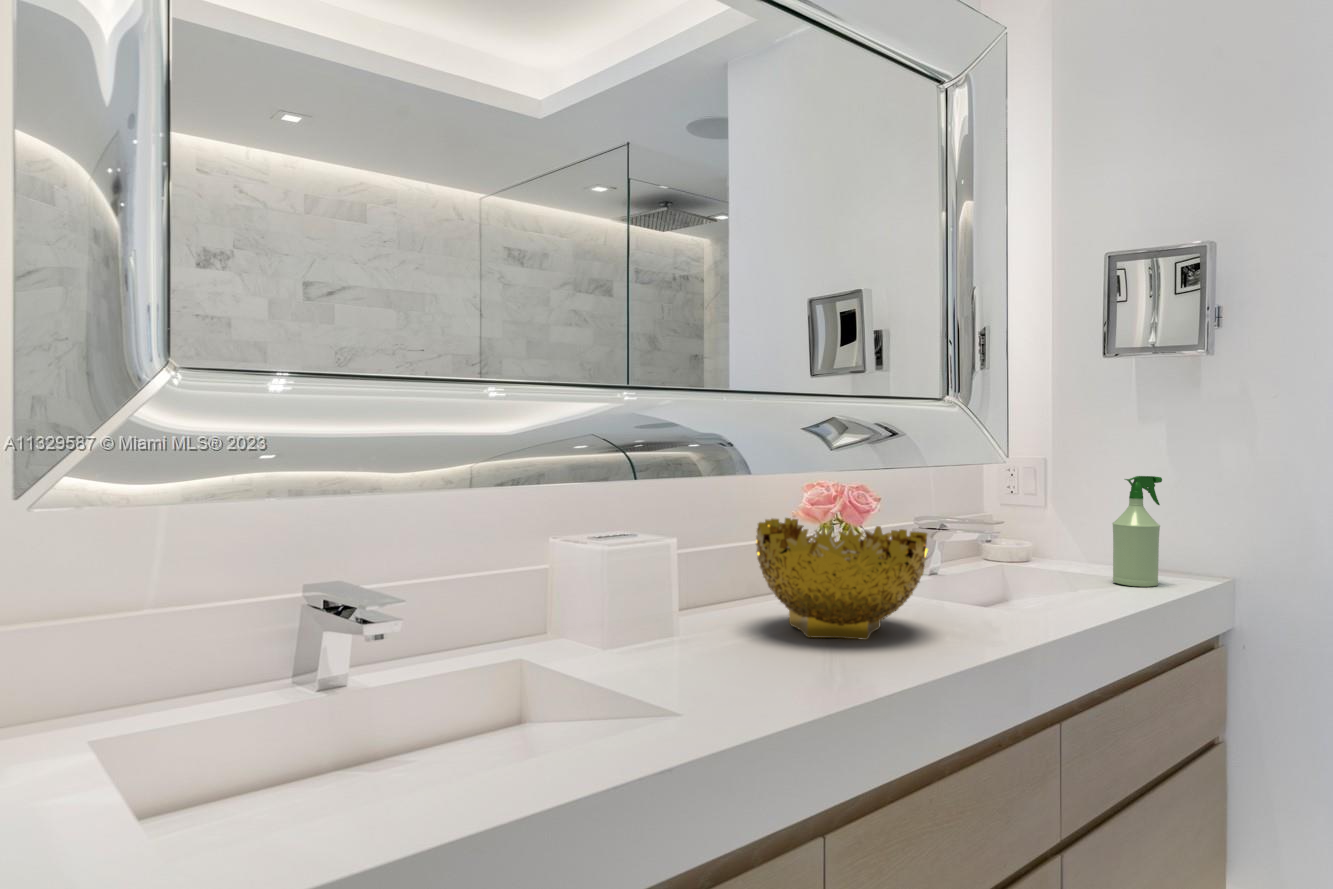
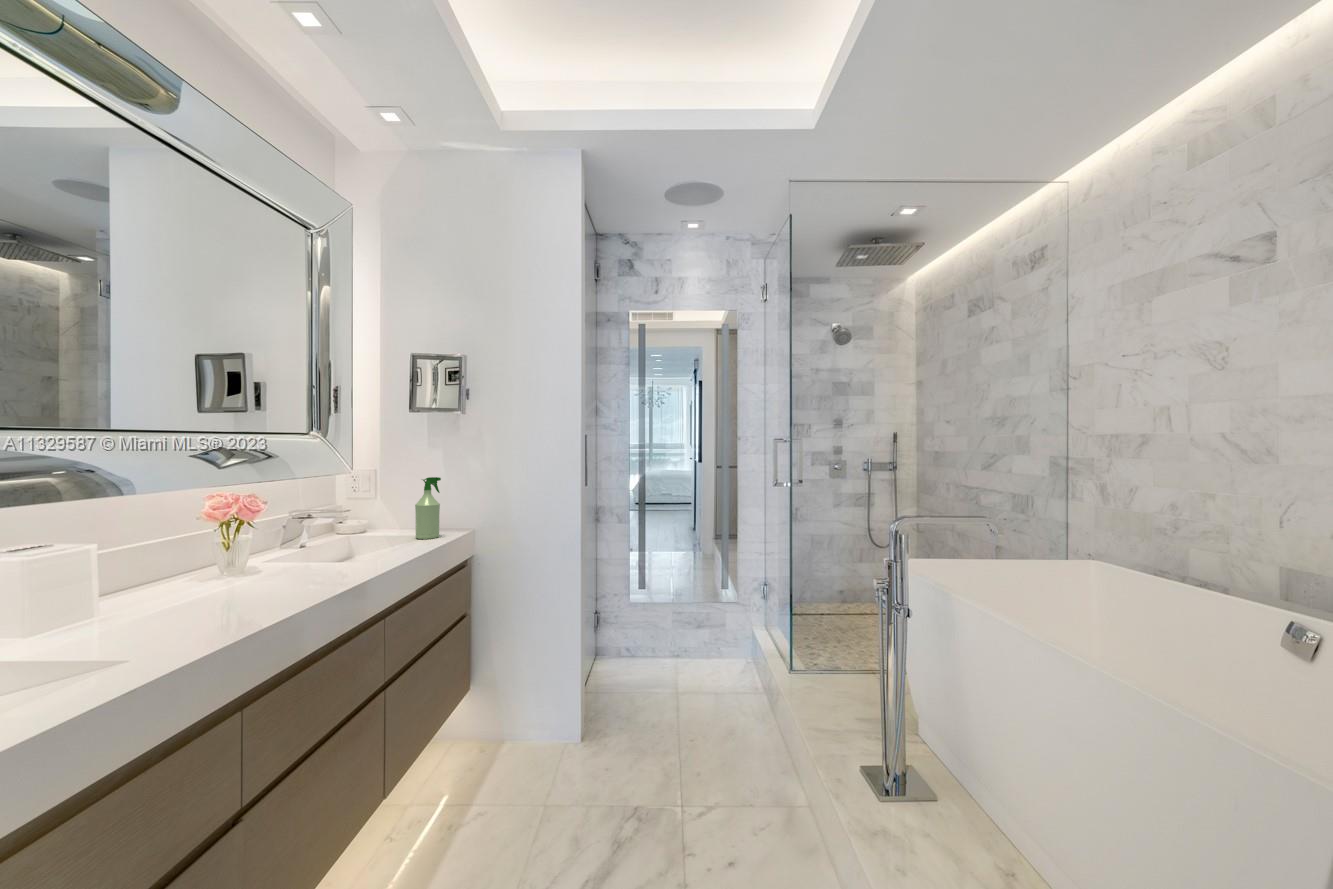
decorative bowl: present [756,518,928,640] -> none [169,520,307,600]

